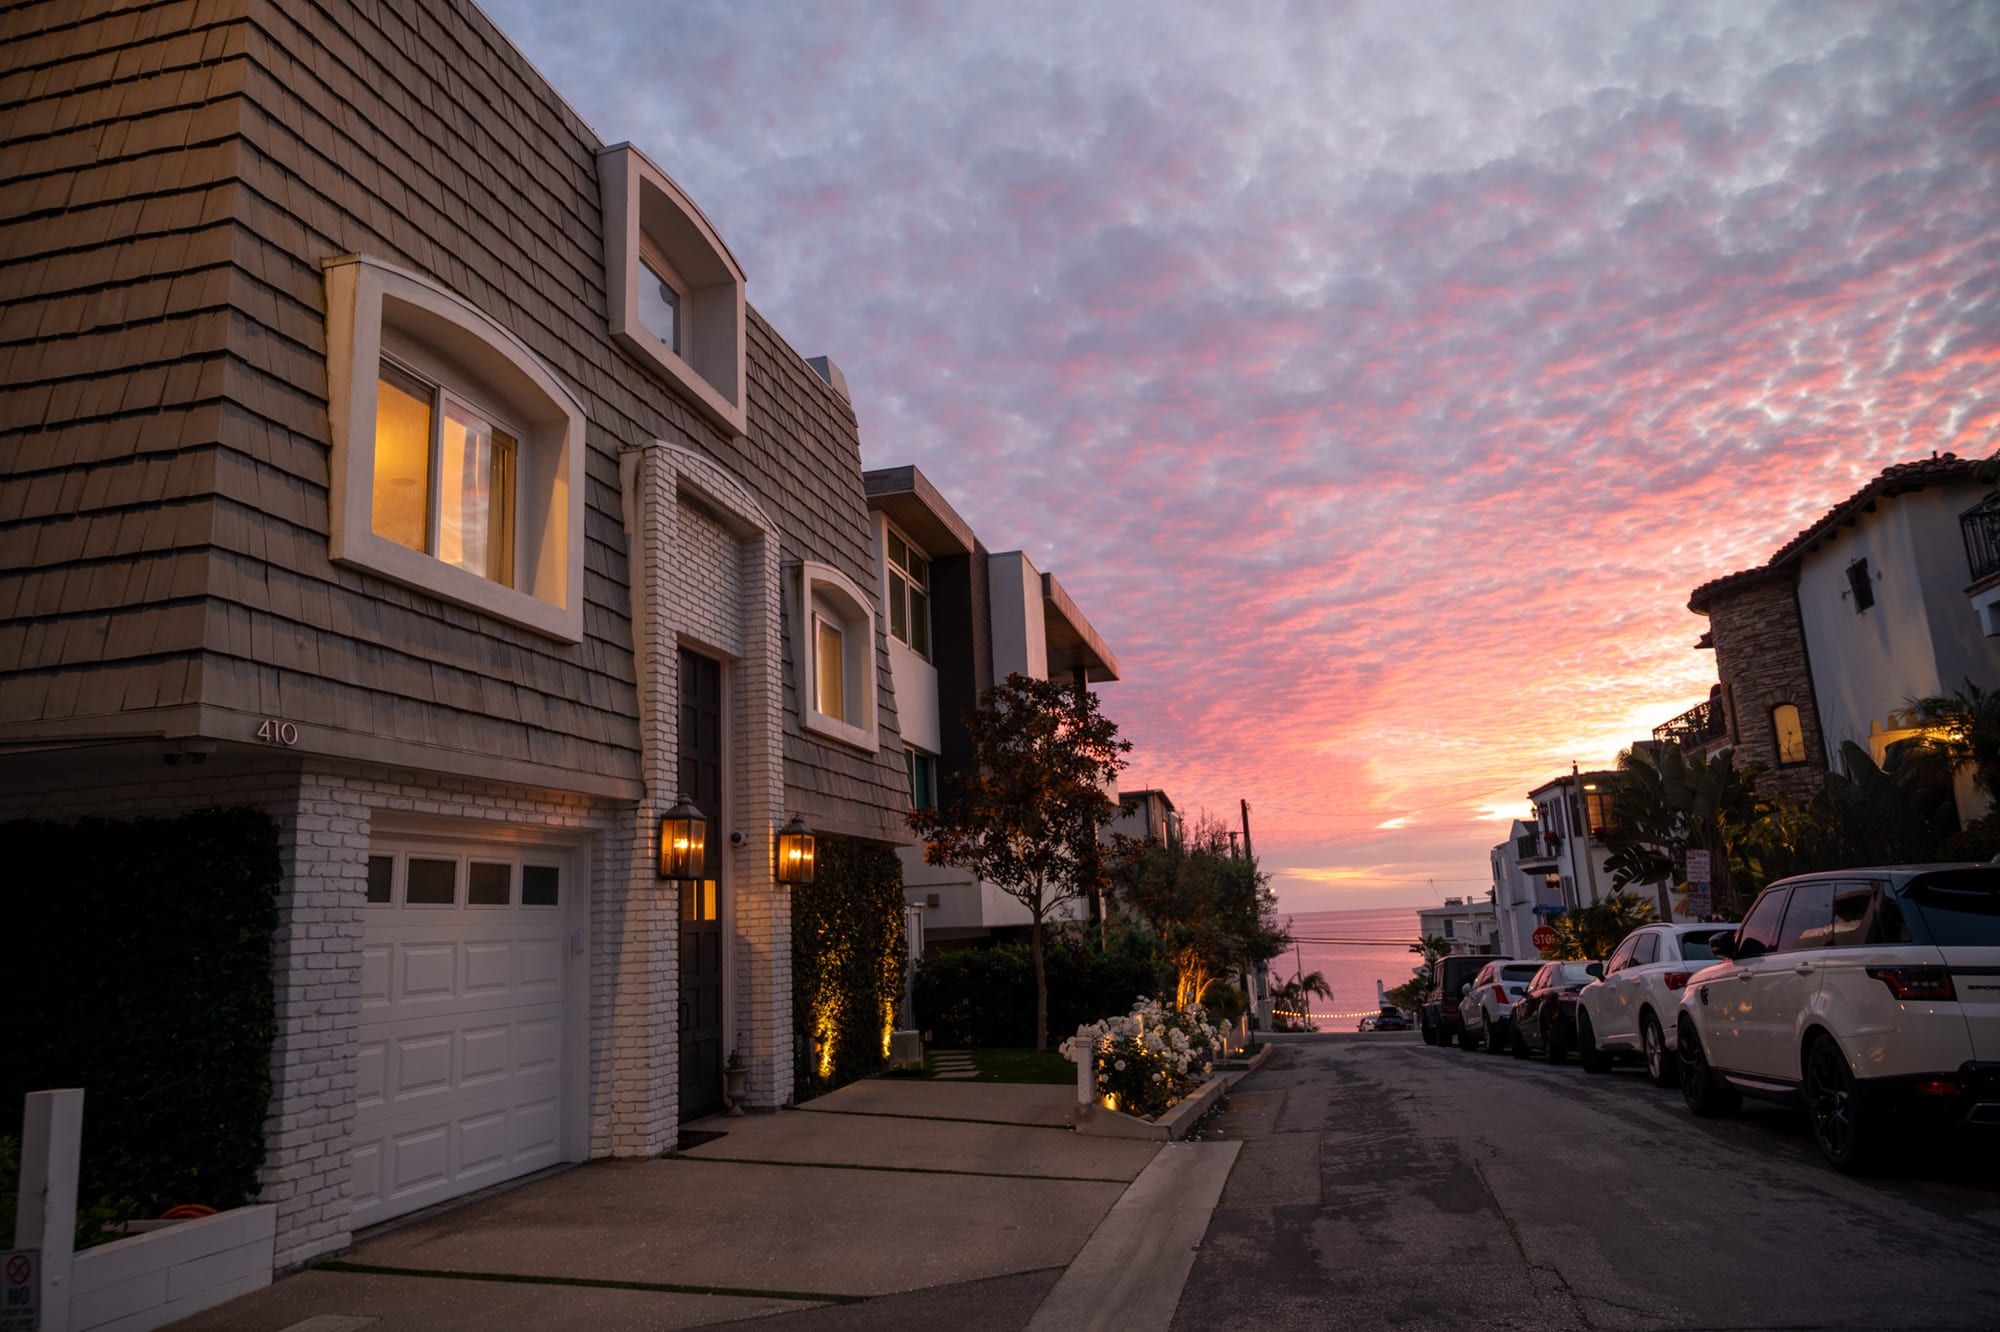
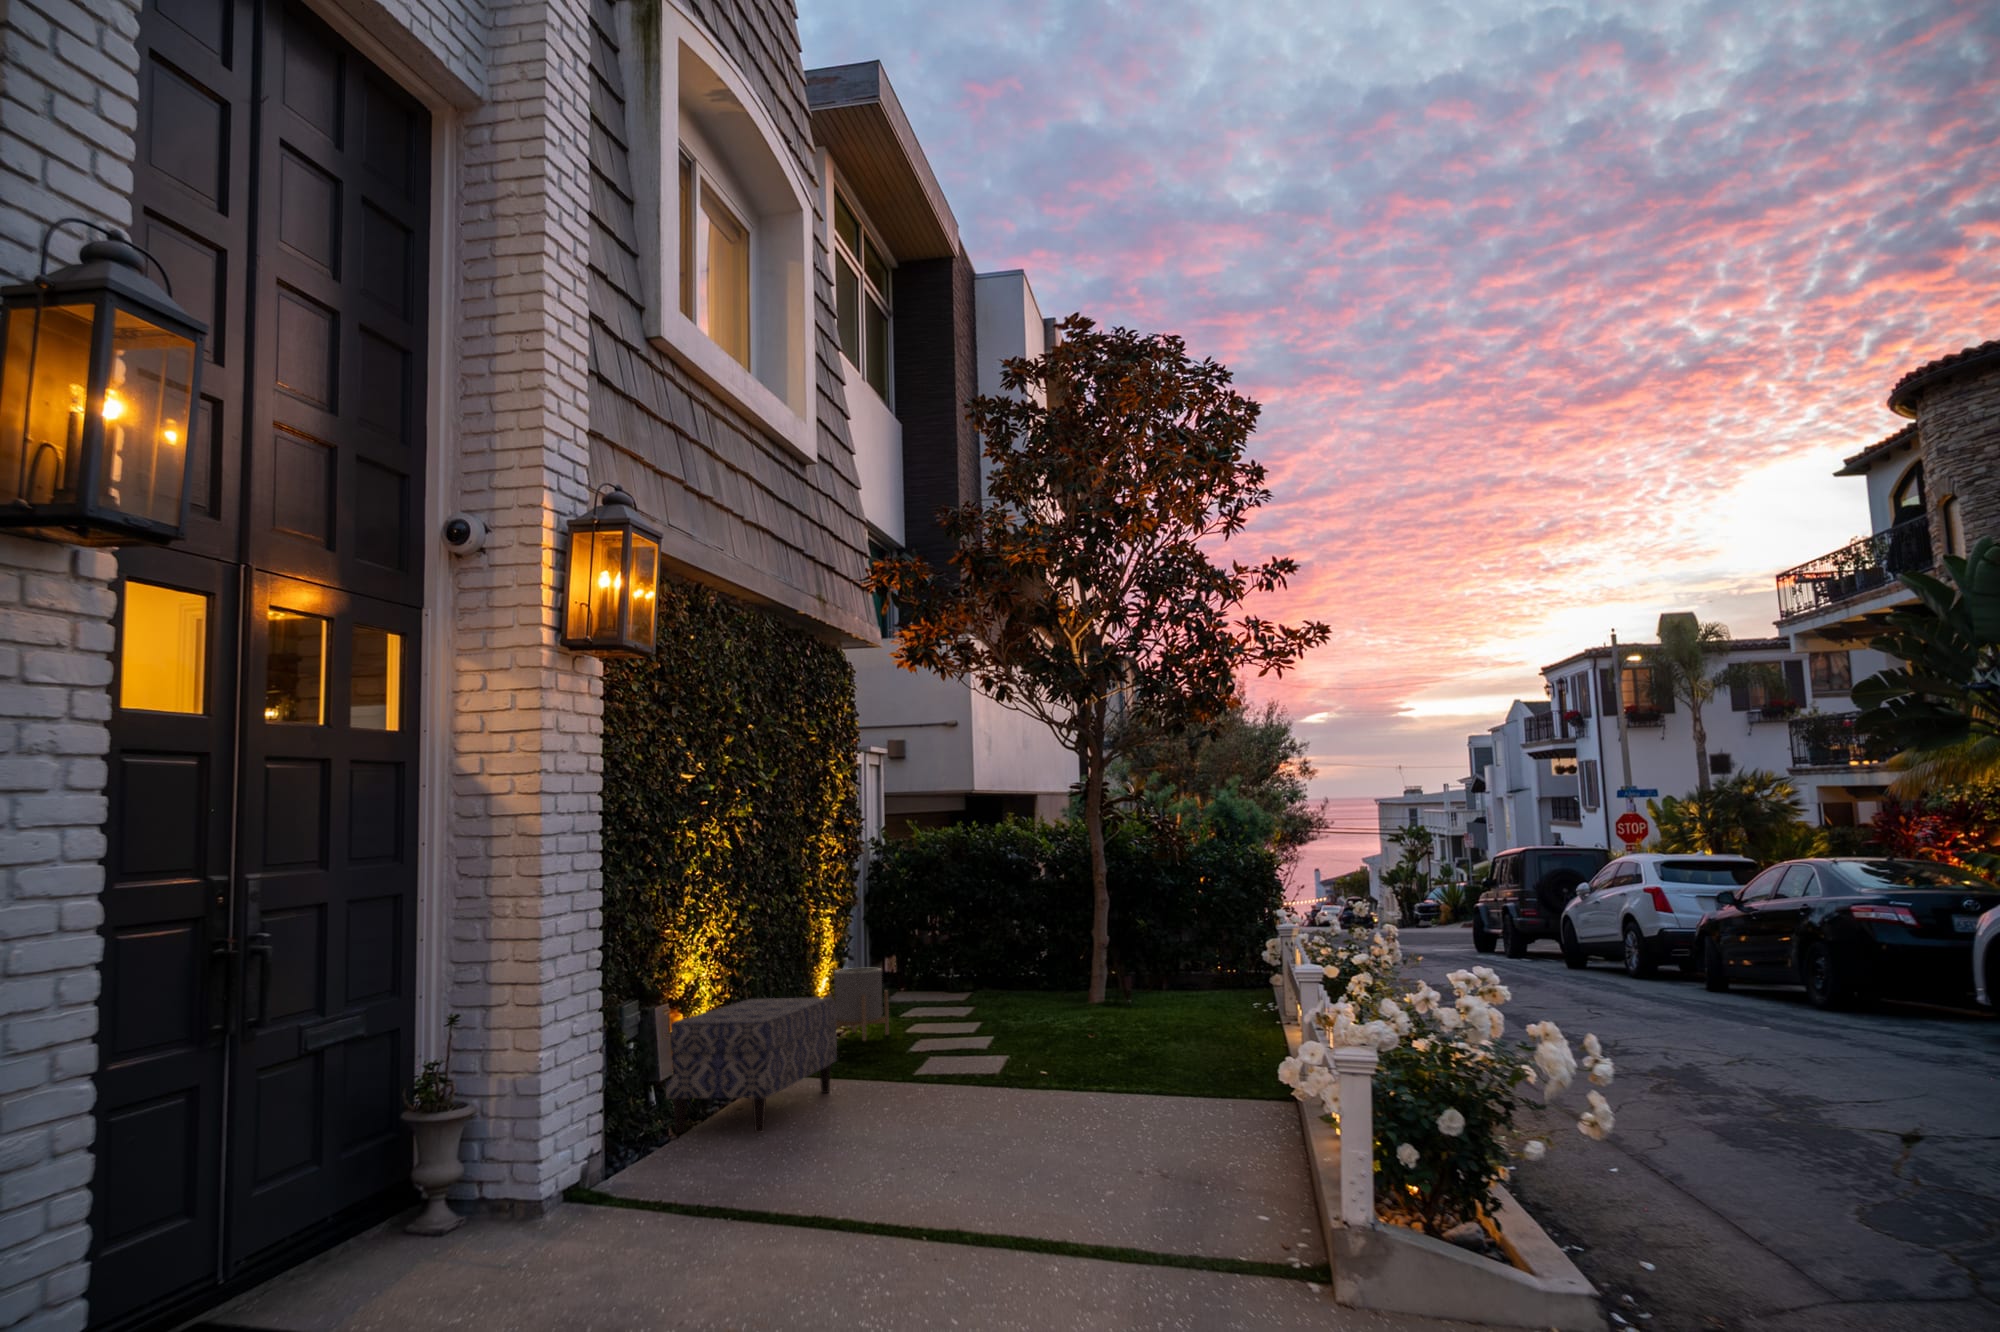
bench: none [816,1039,893,1096] -> present [666,997,837,1133]

